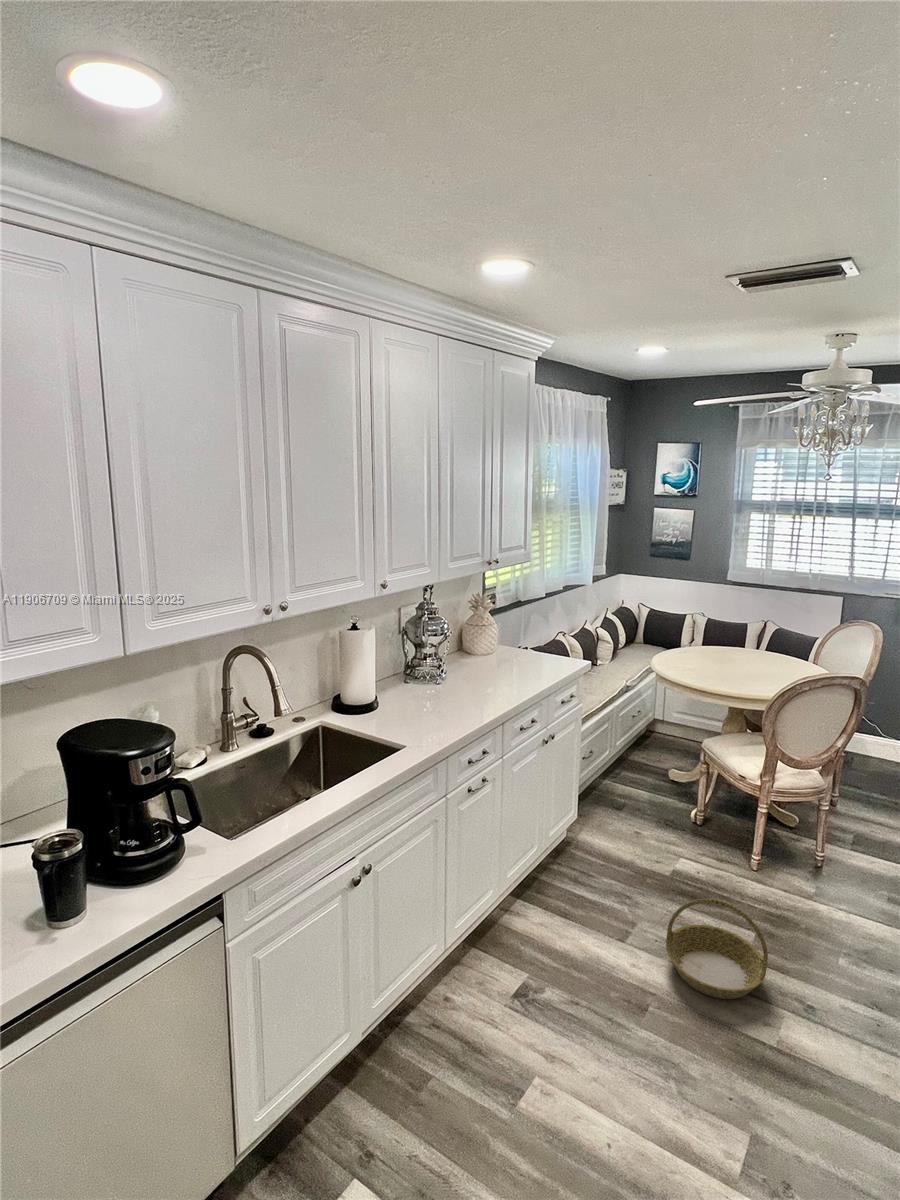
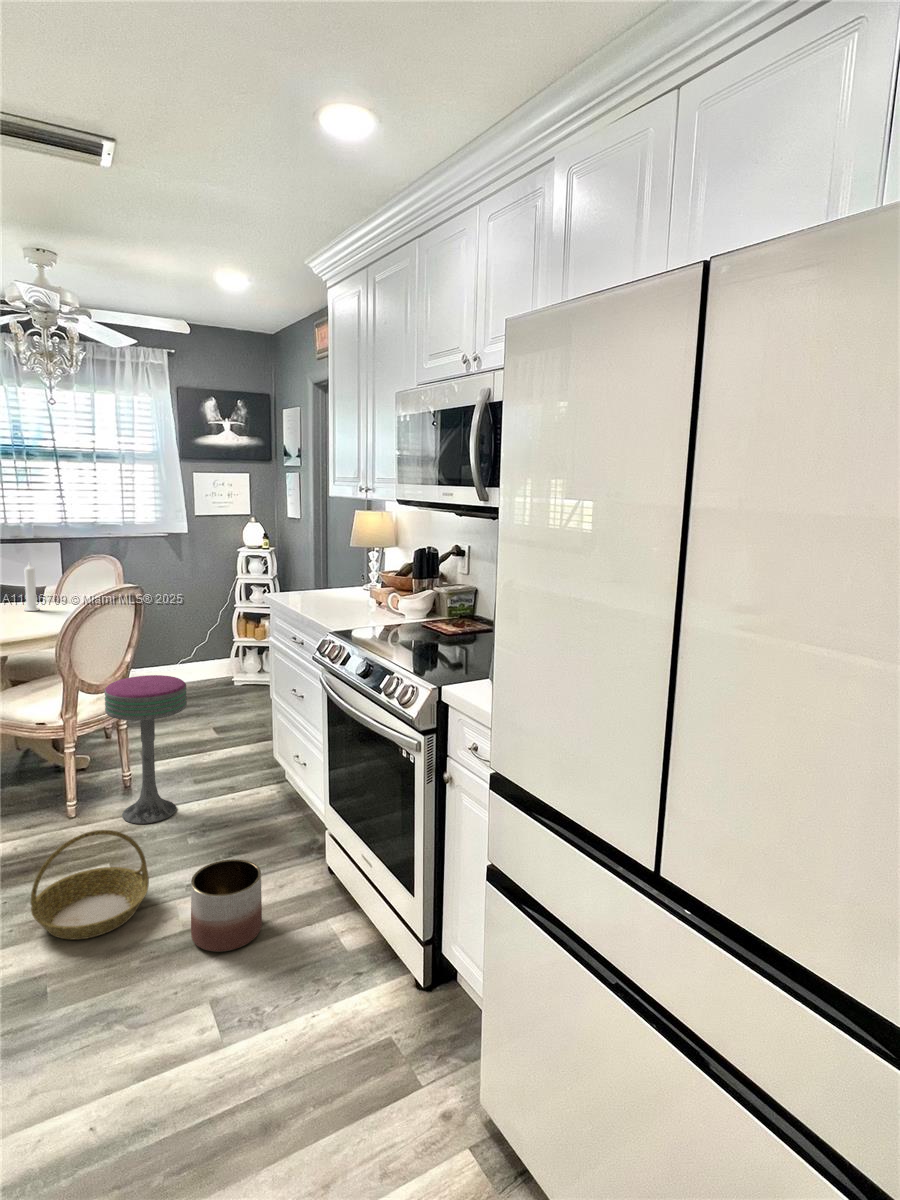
candle: none [773,623,788,668] -> present [24,563,39,611]
bar stool: none [792,764,882,921] -> present [104,675,187,824]
planter: none [774,999,862,1112] -> present [191,859,262,952]

